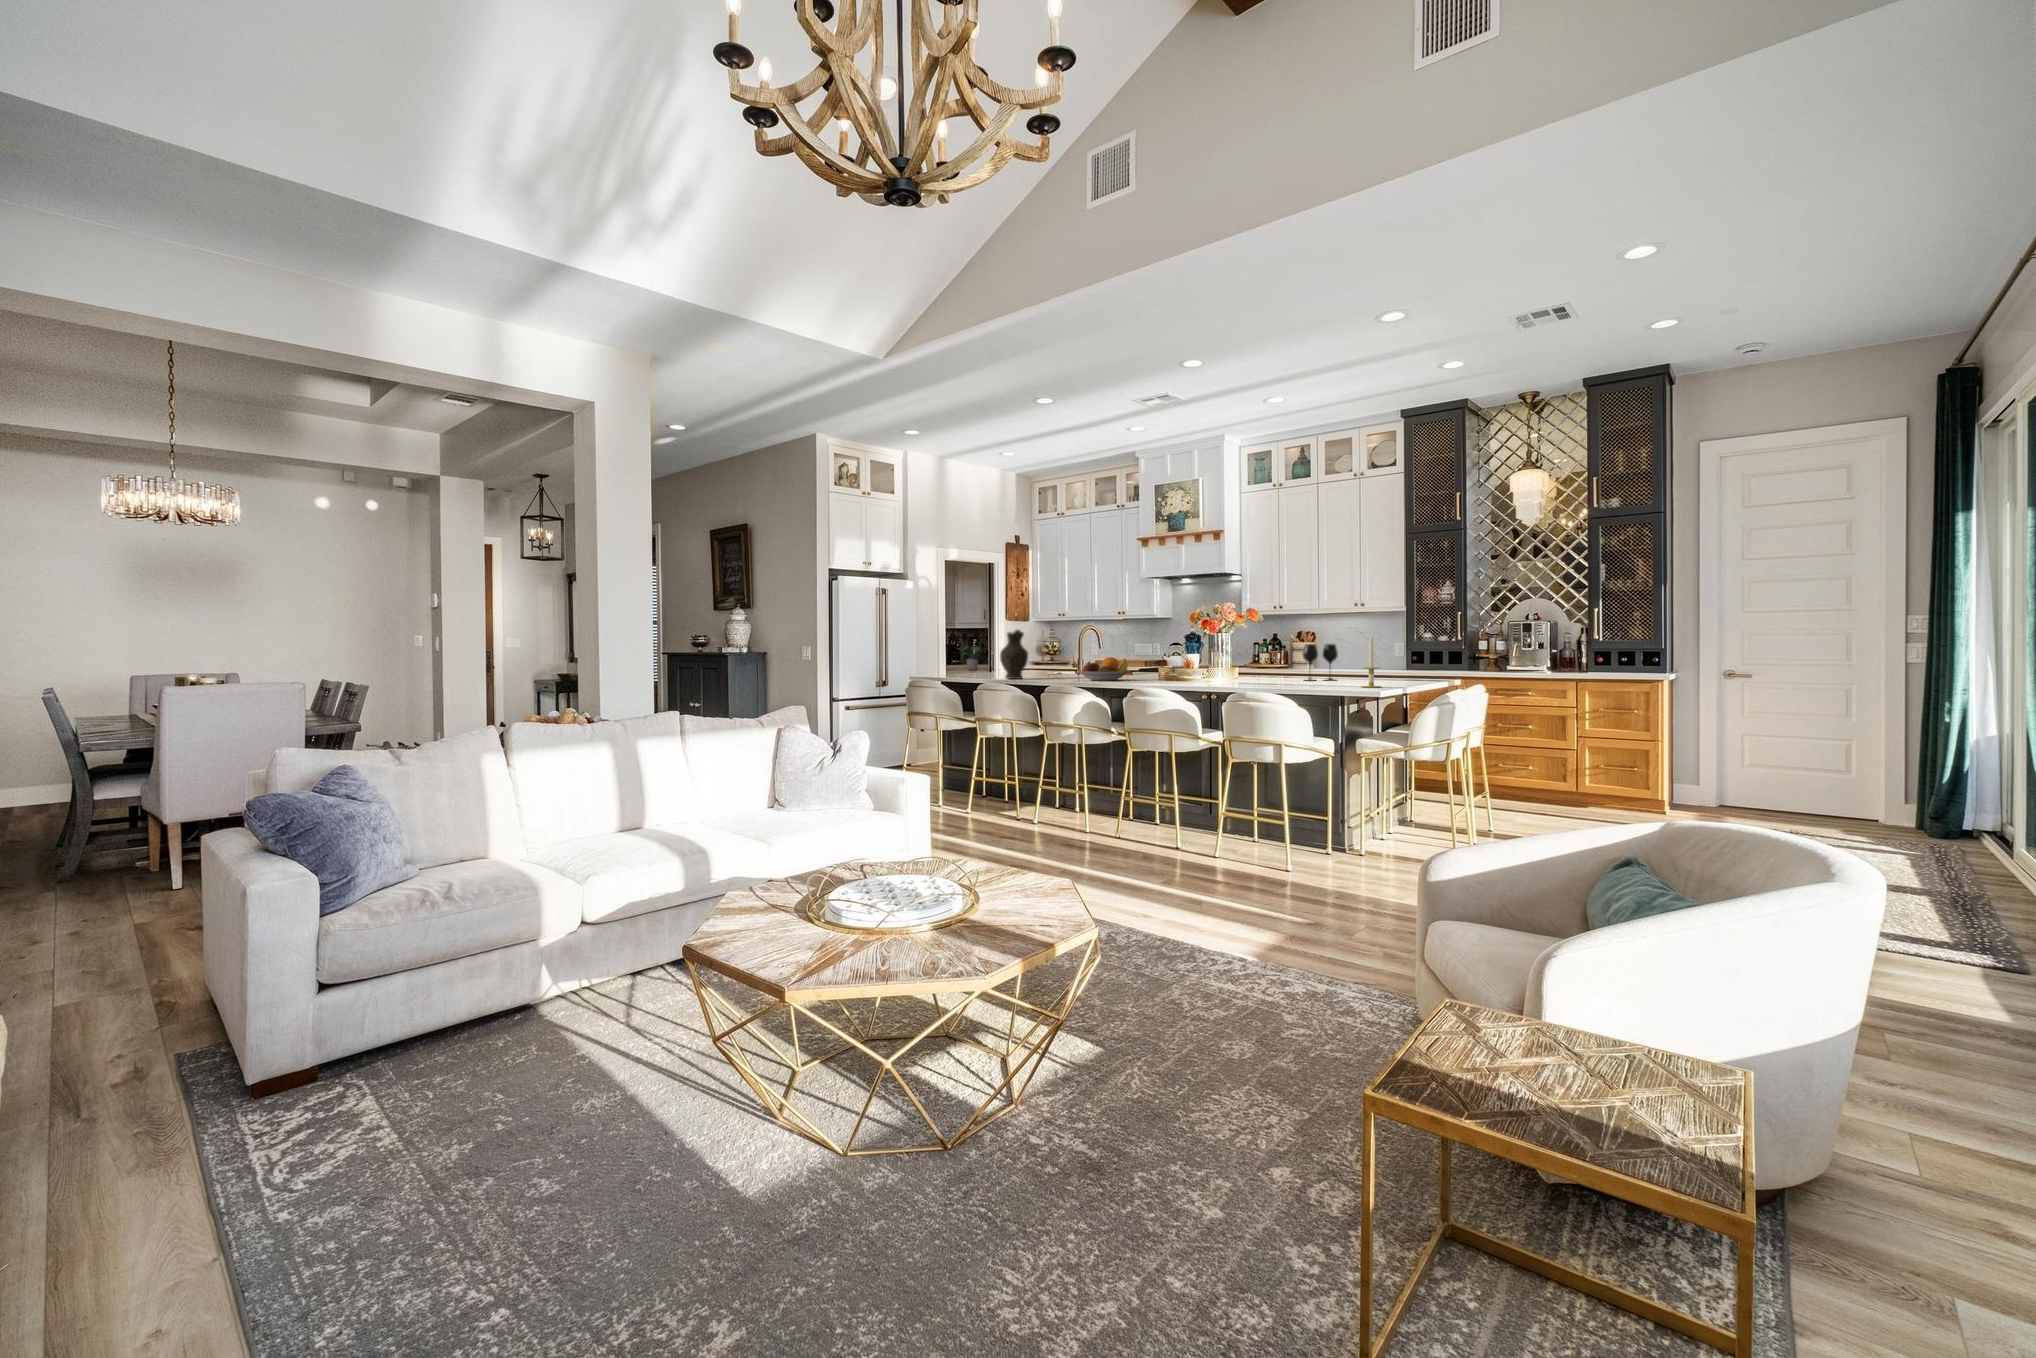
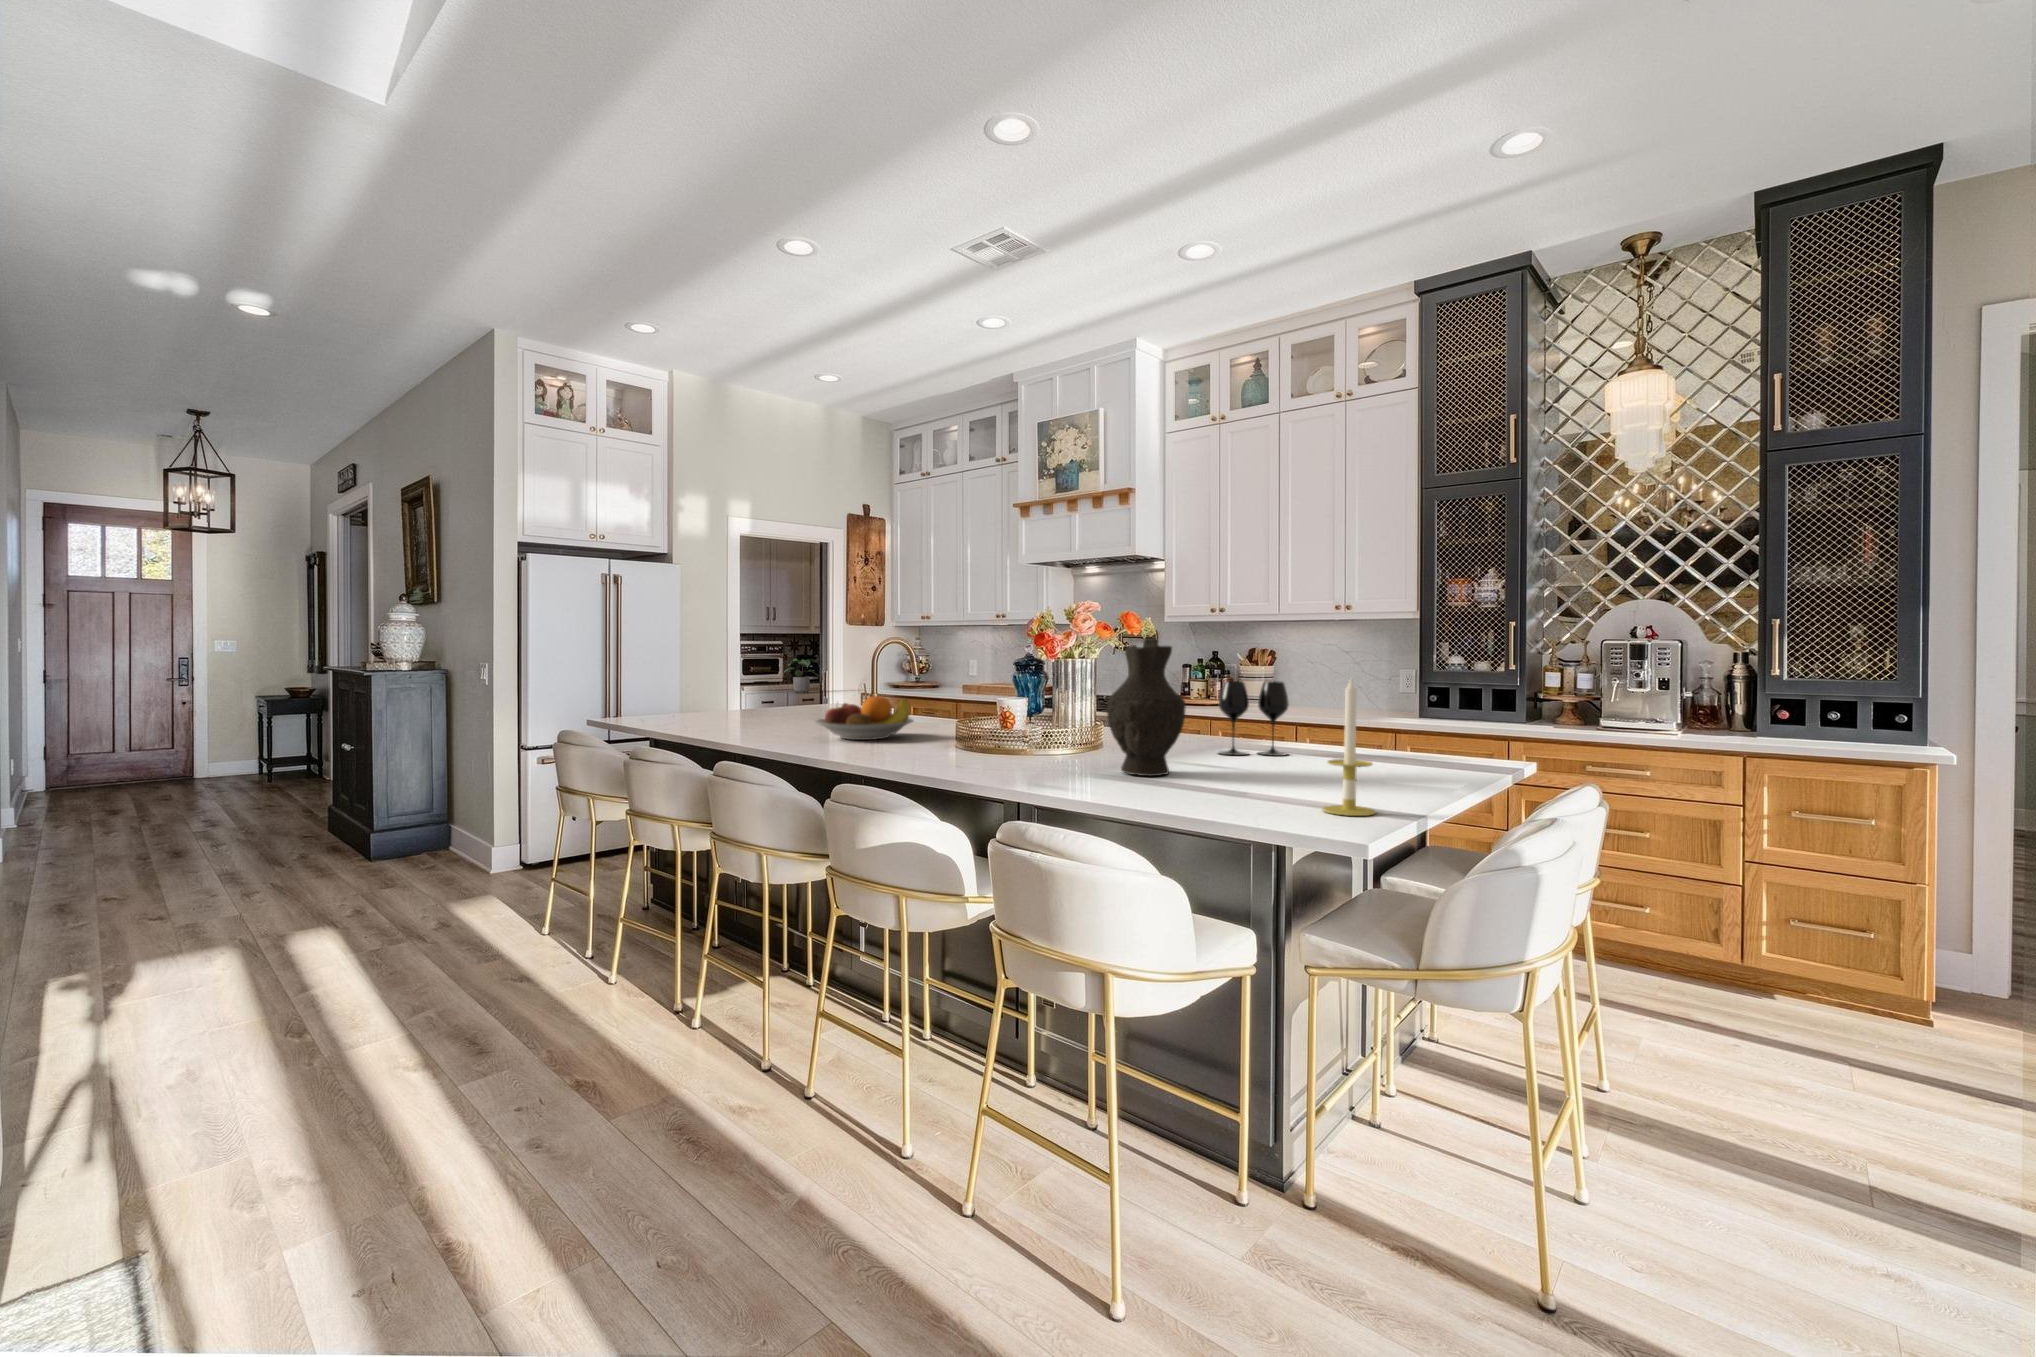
decorative vase: present [1000,630,1028,679] -> present [1107,638,1186,776]

